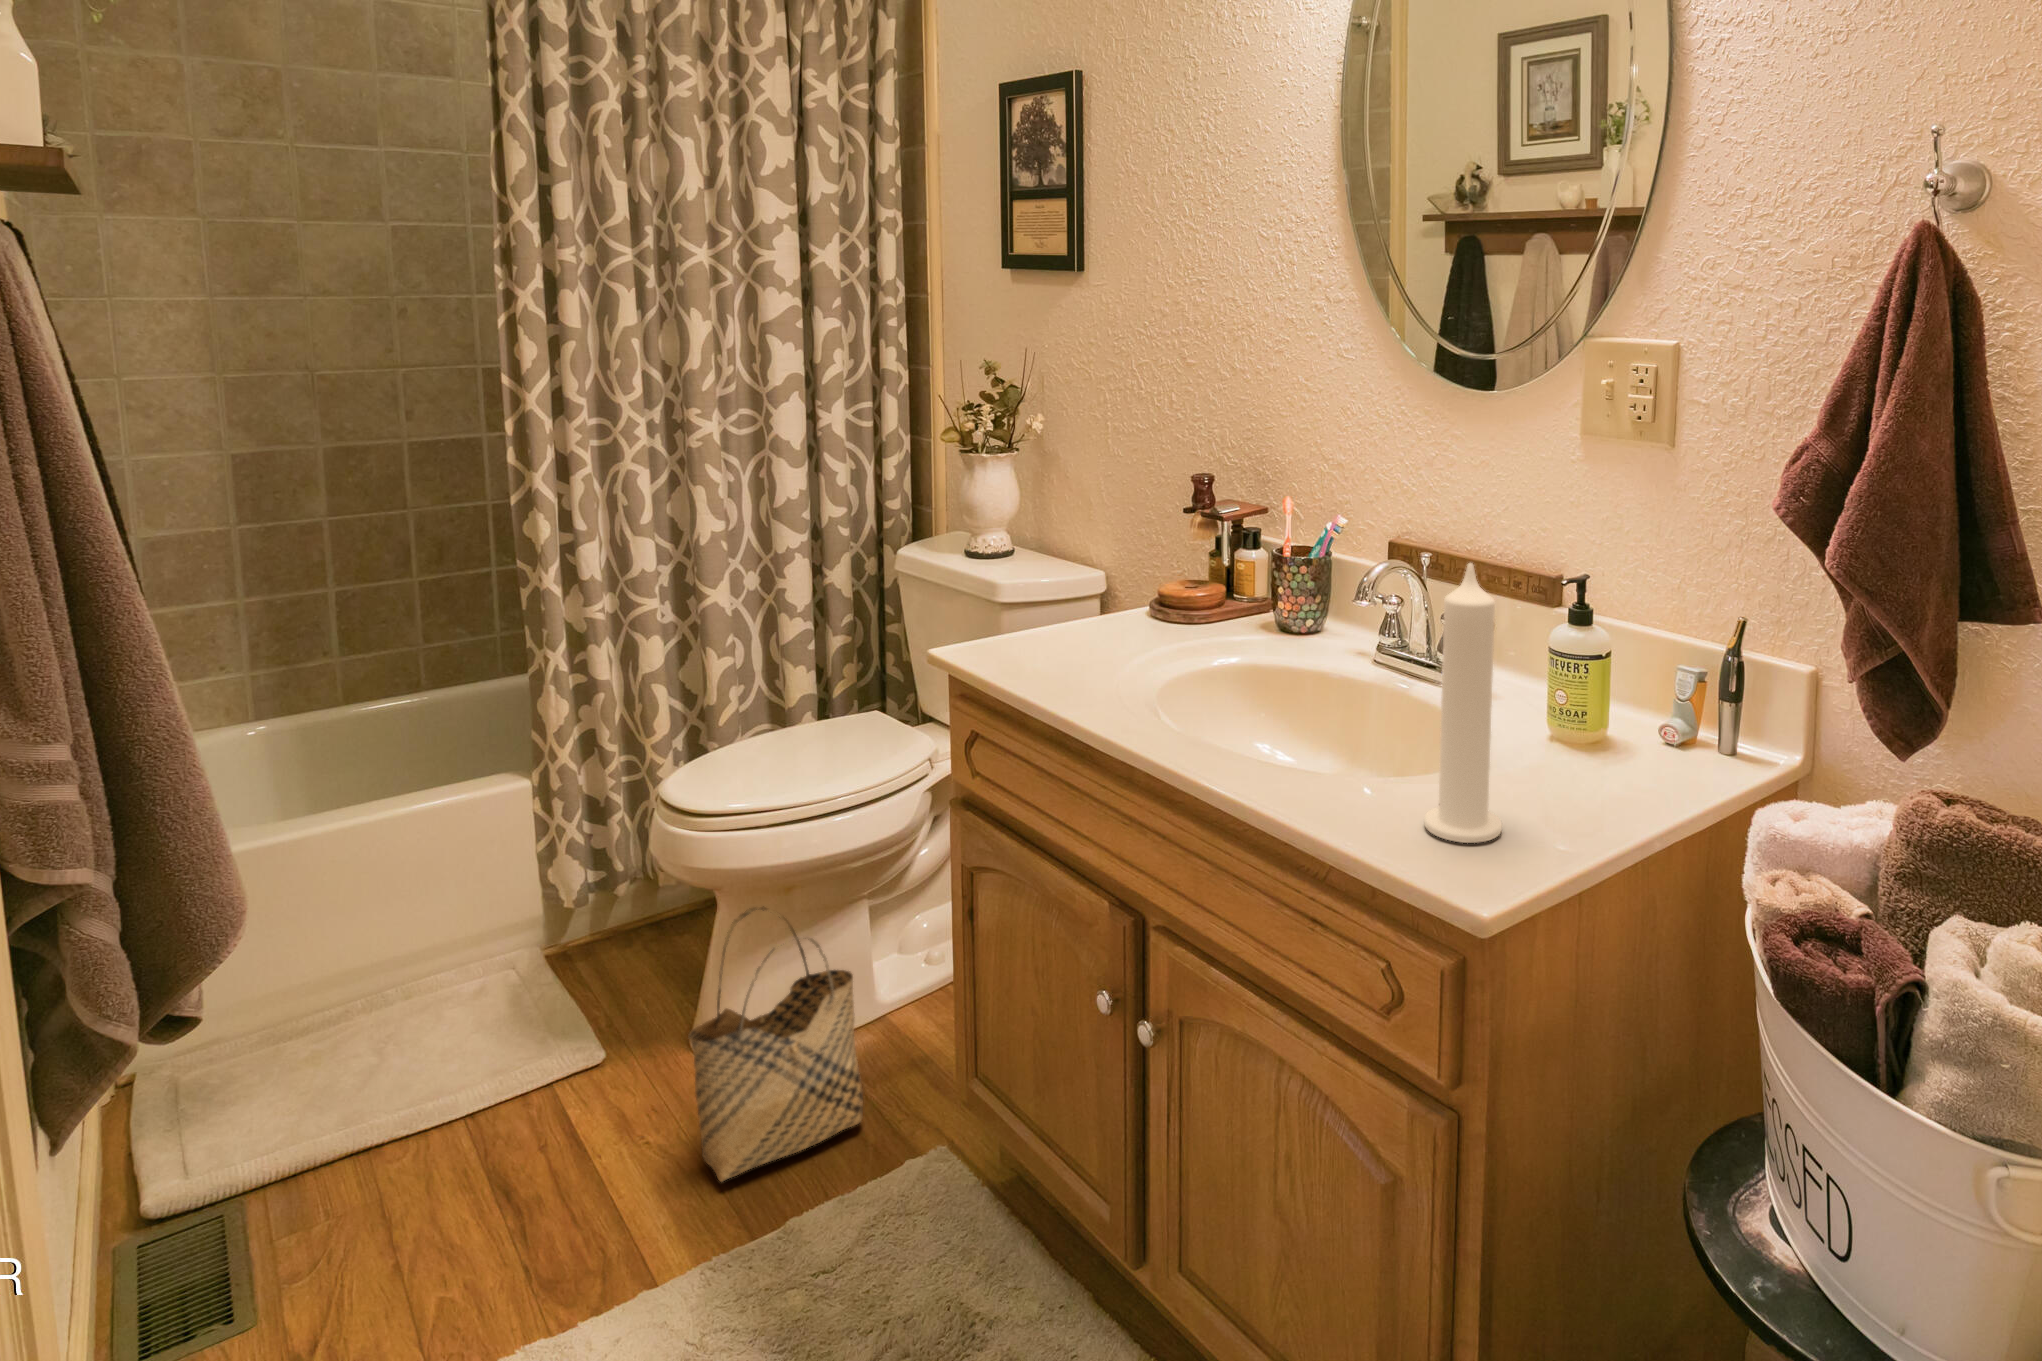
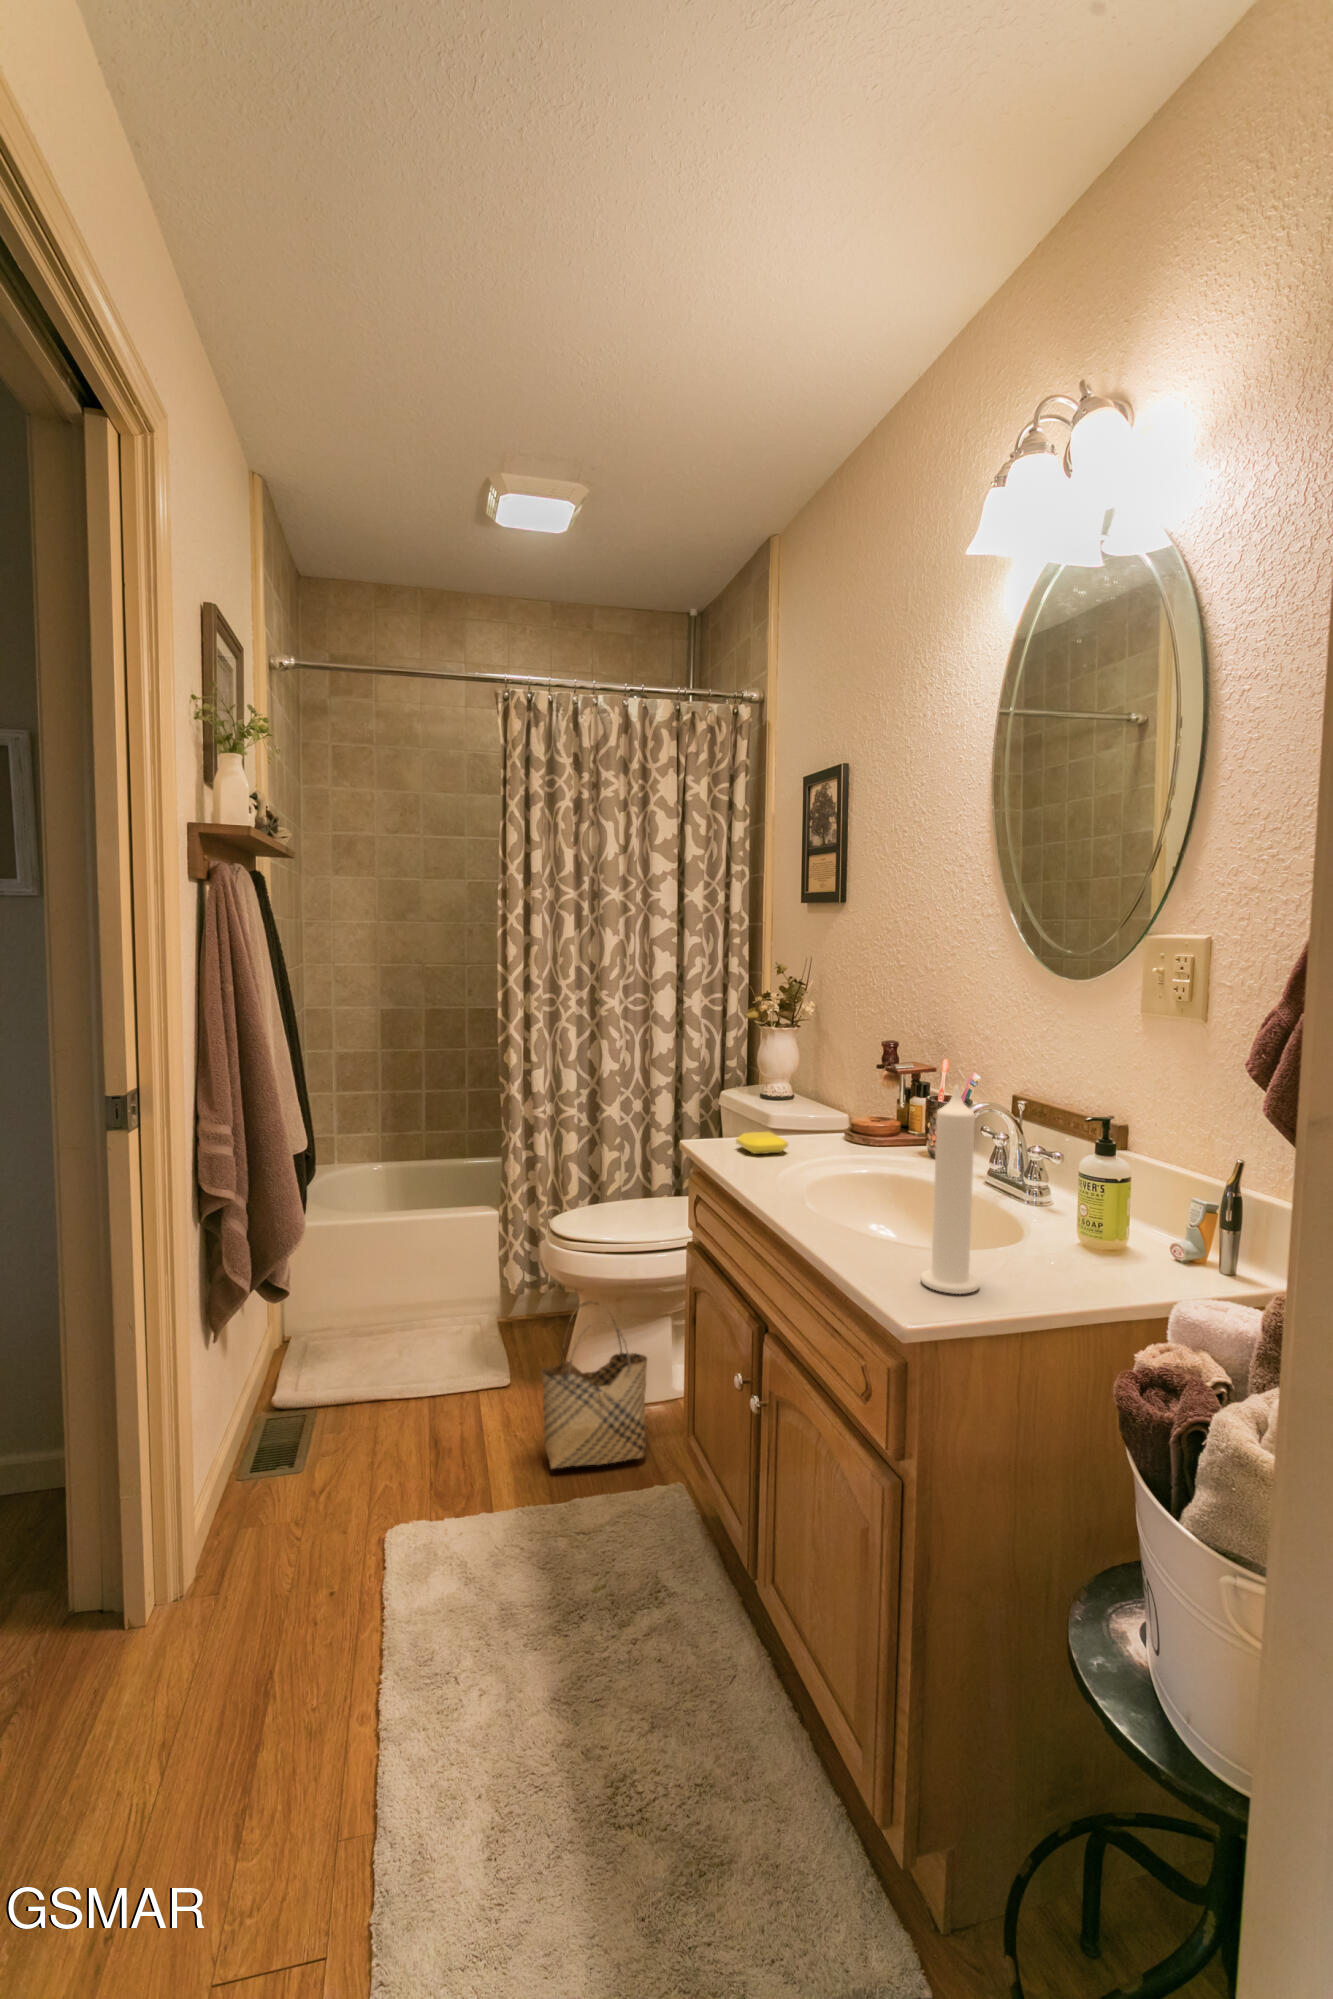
soap bar: none [1012,620,1089,657] -> present [736,1132,788,1154]

